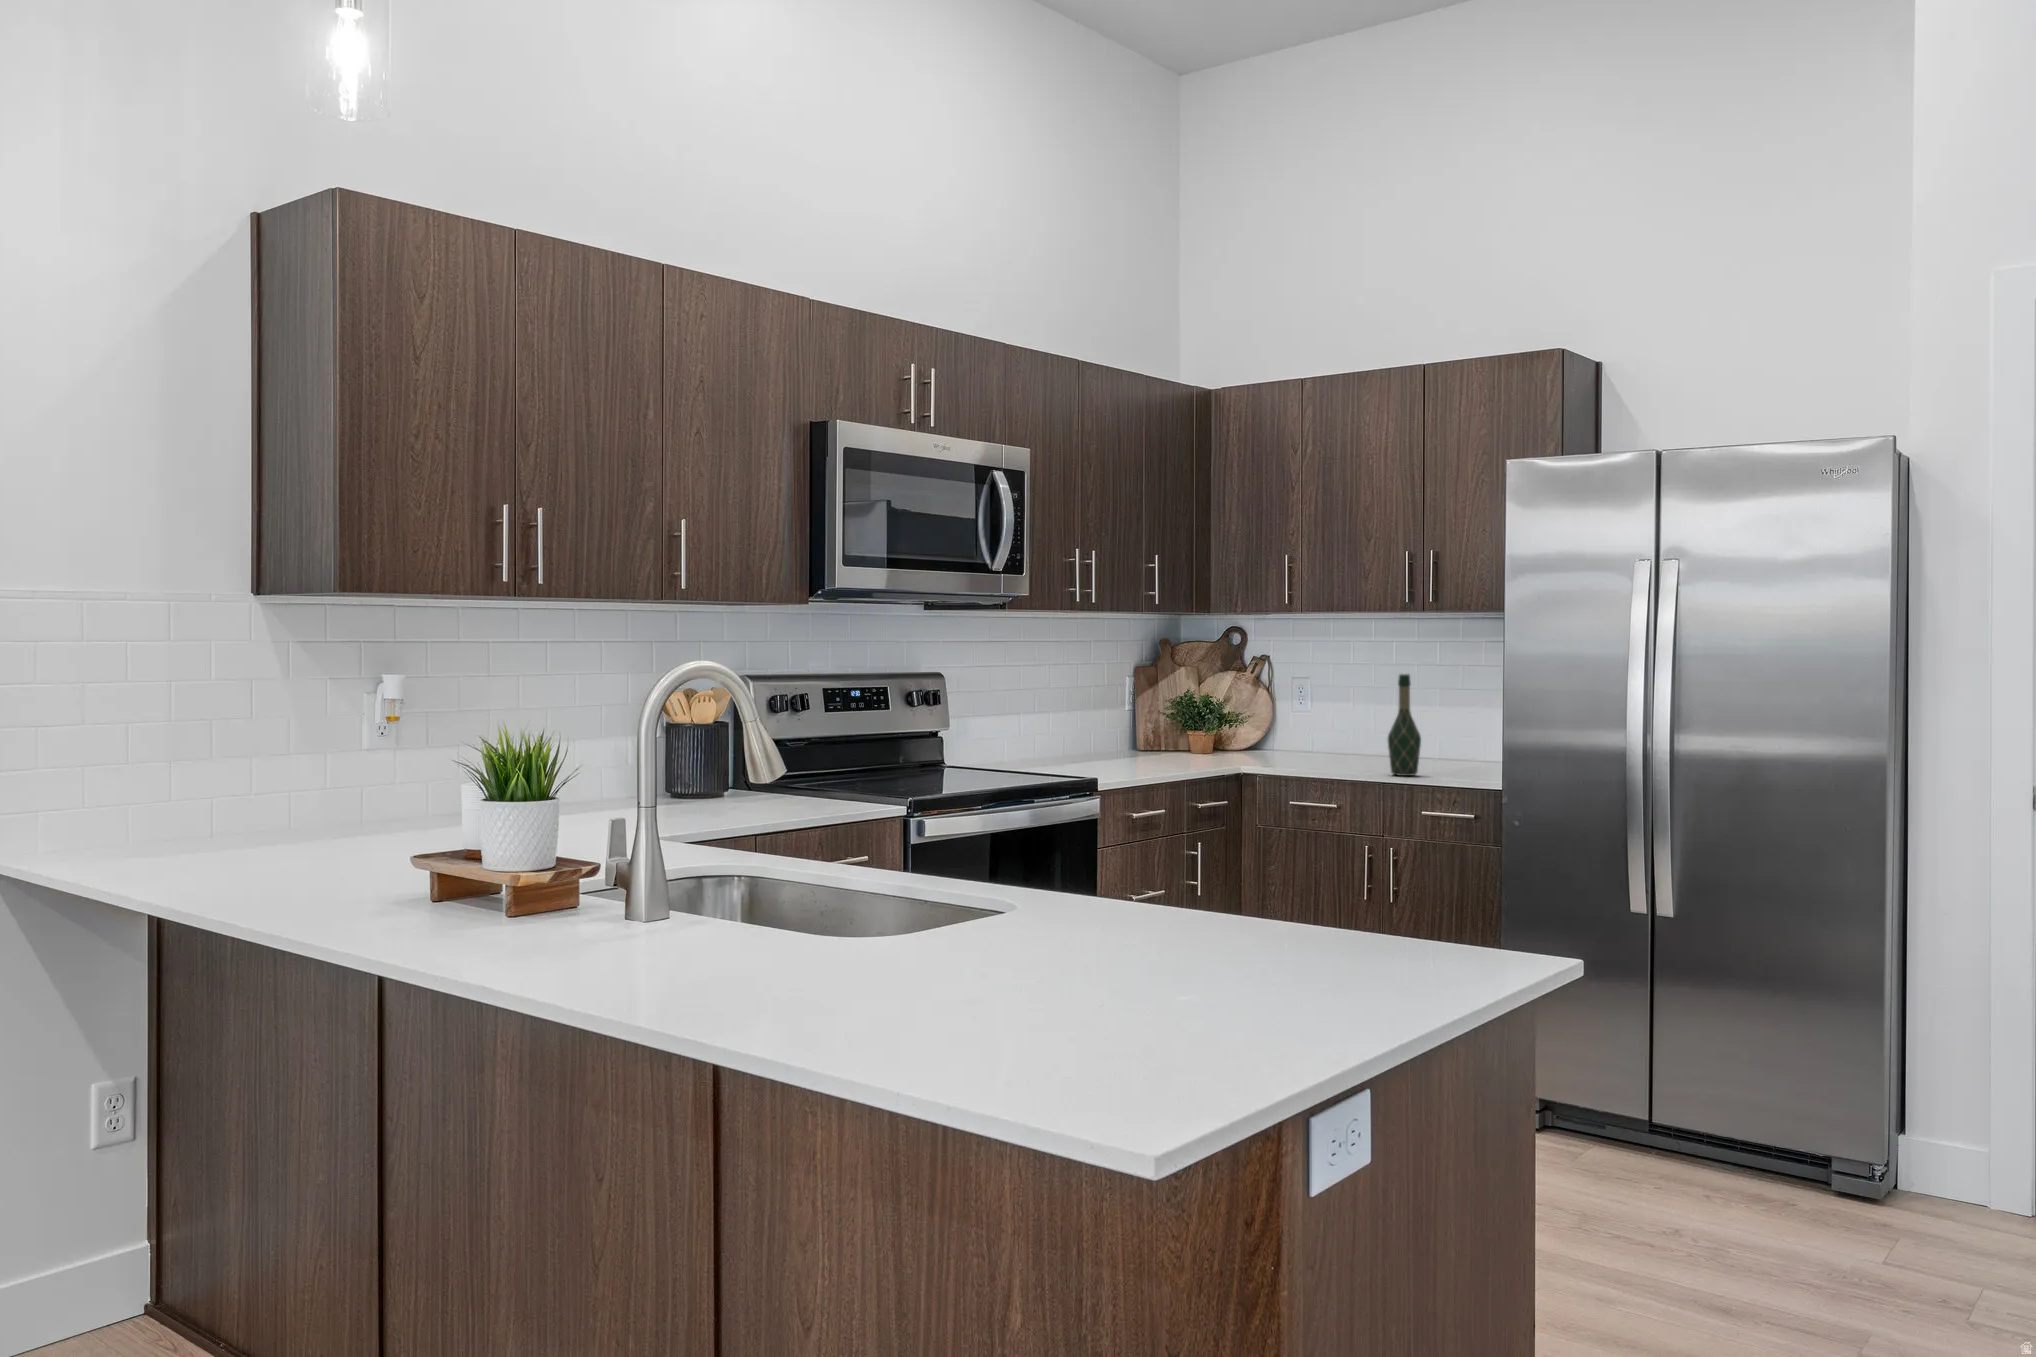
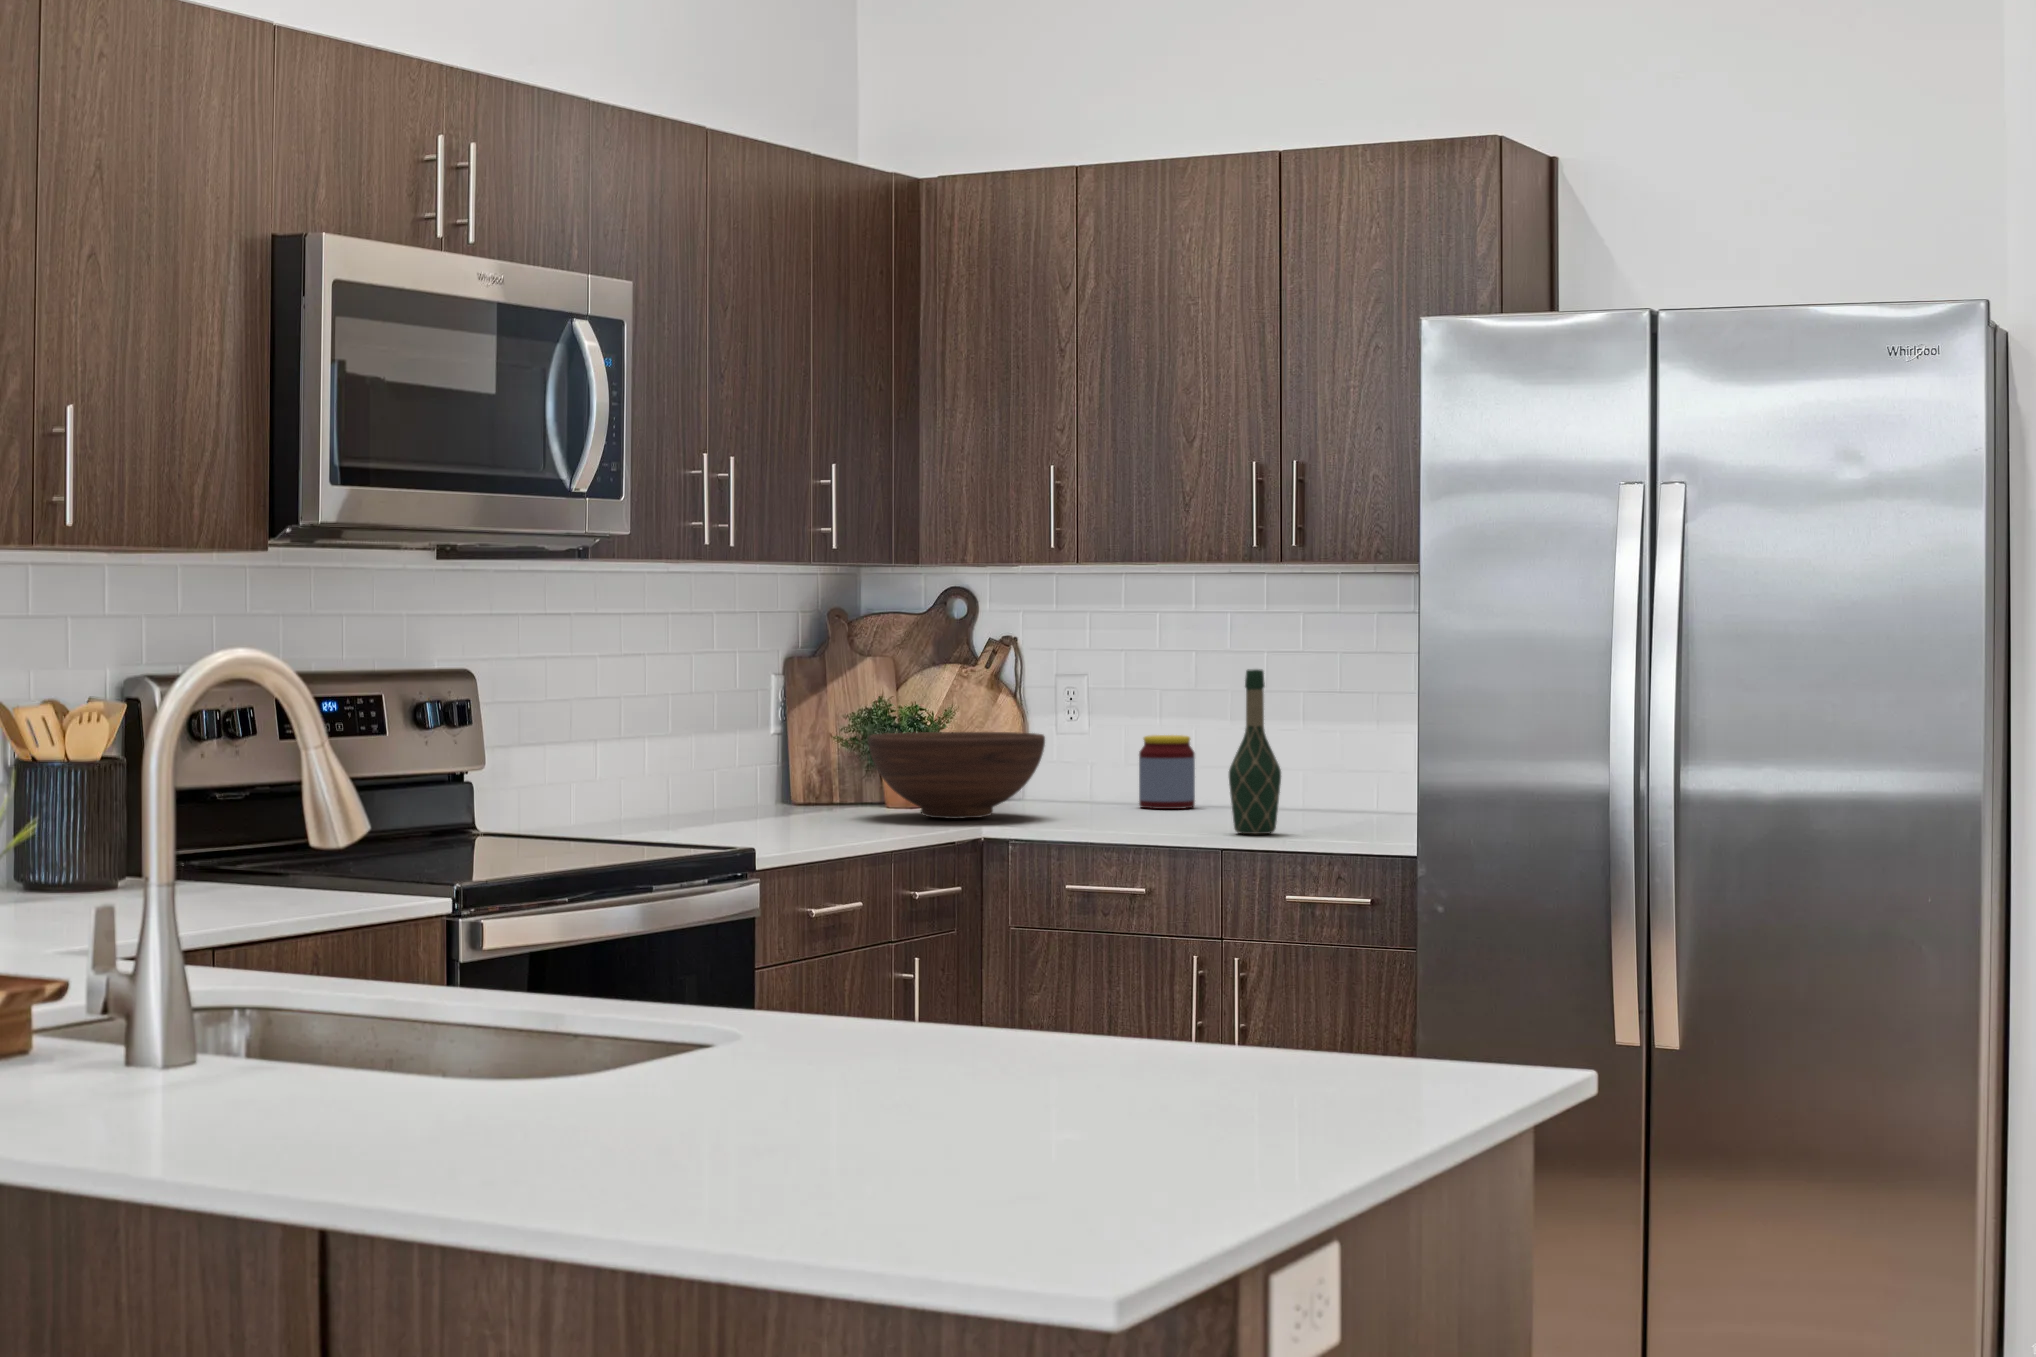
fruit bowl: none [1174,712,1280,763] -> present [868,732,1045,819]
jar: none [1343,715,1378,760] -> present [1139,735,1195,809]

